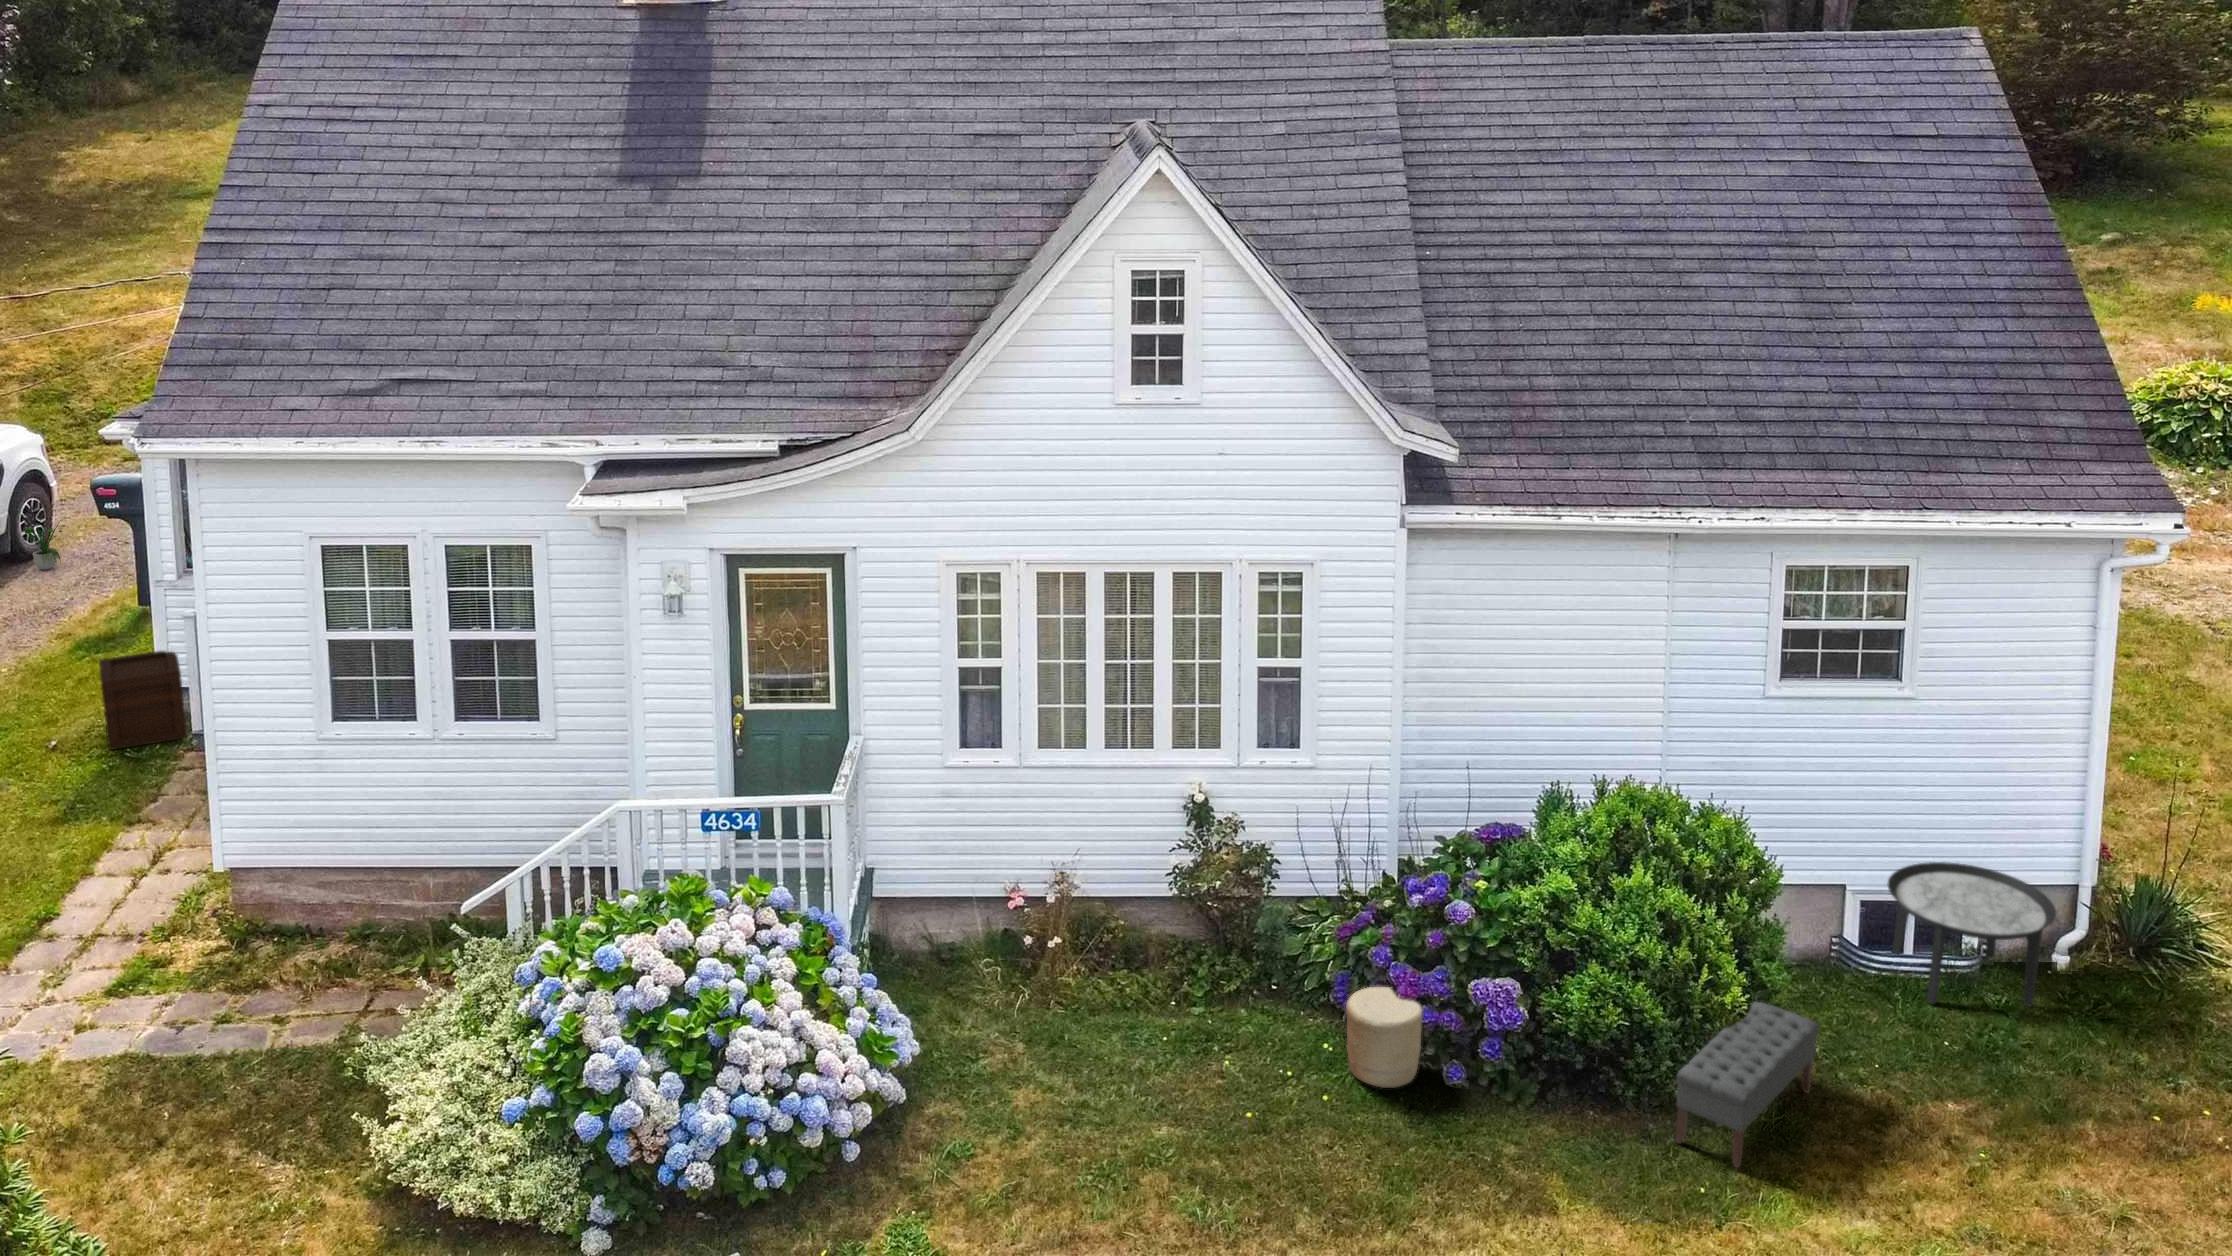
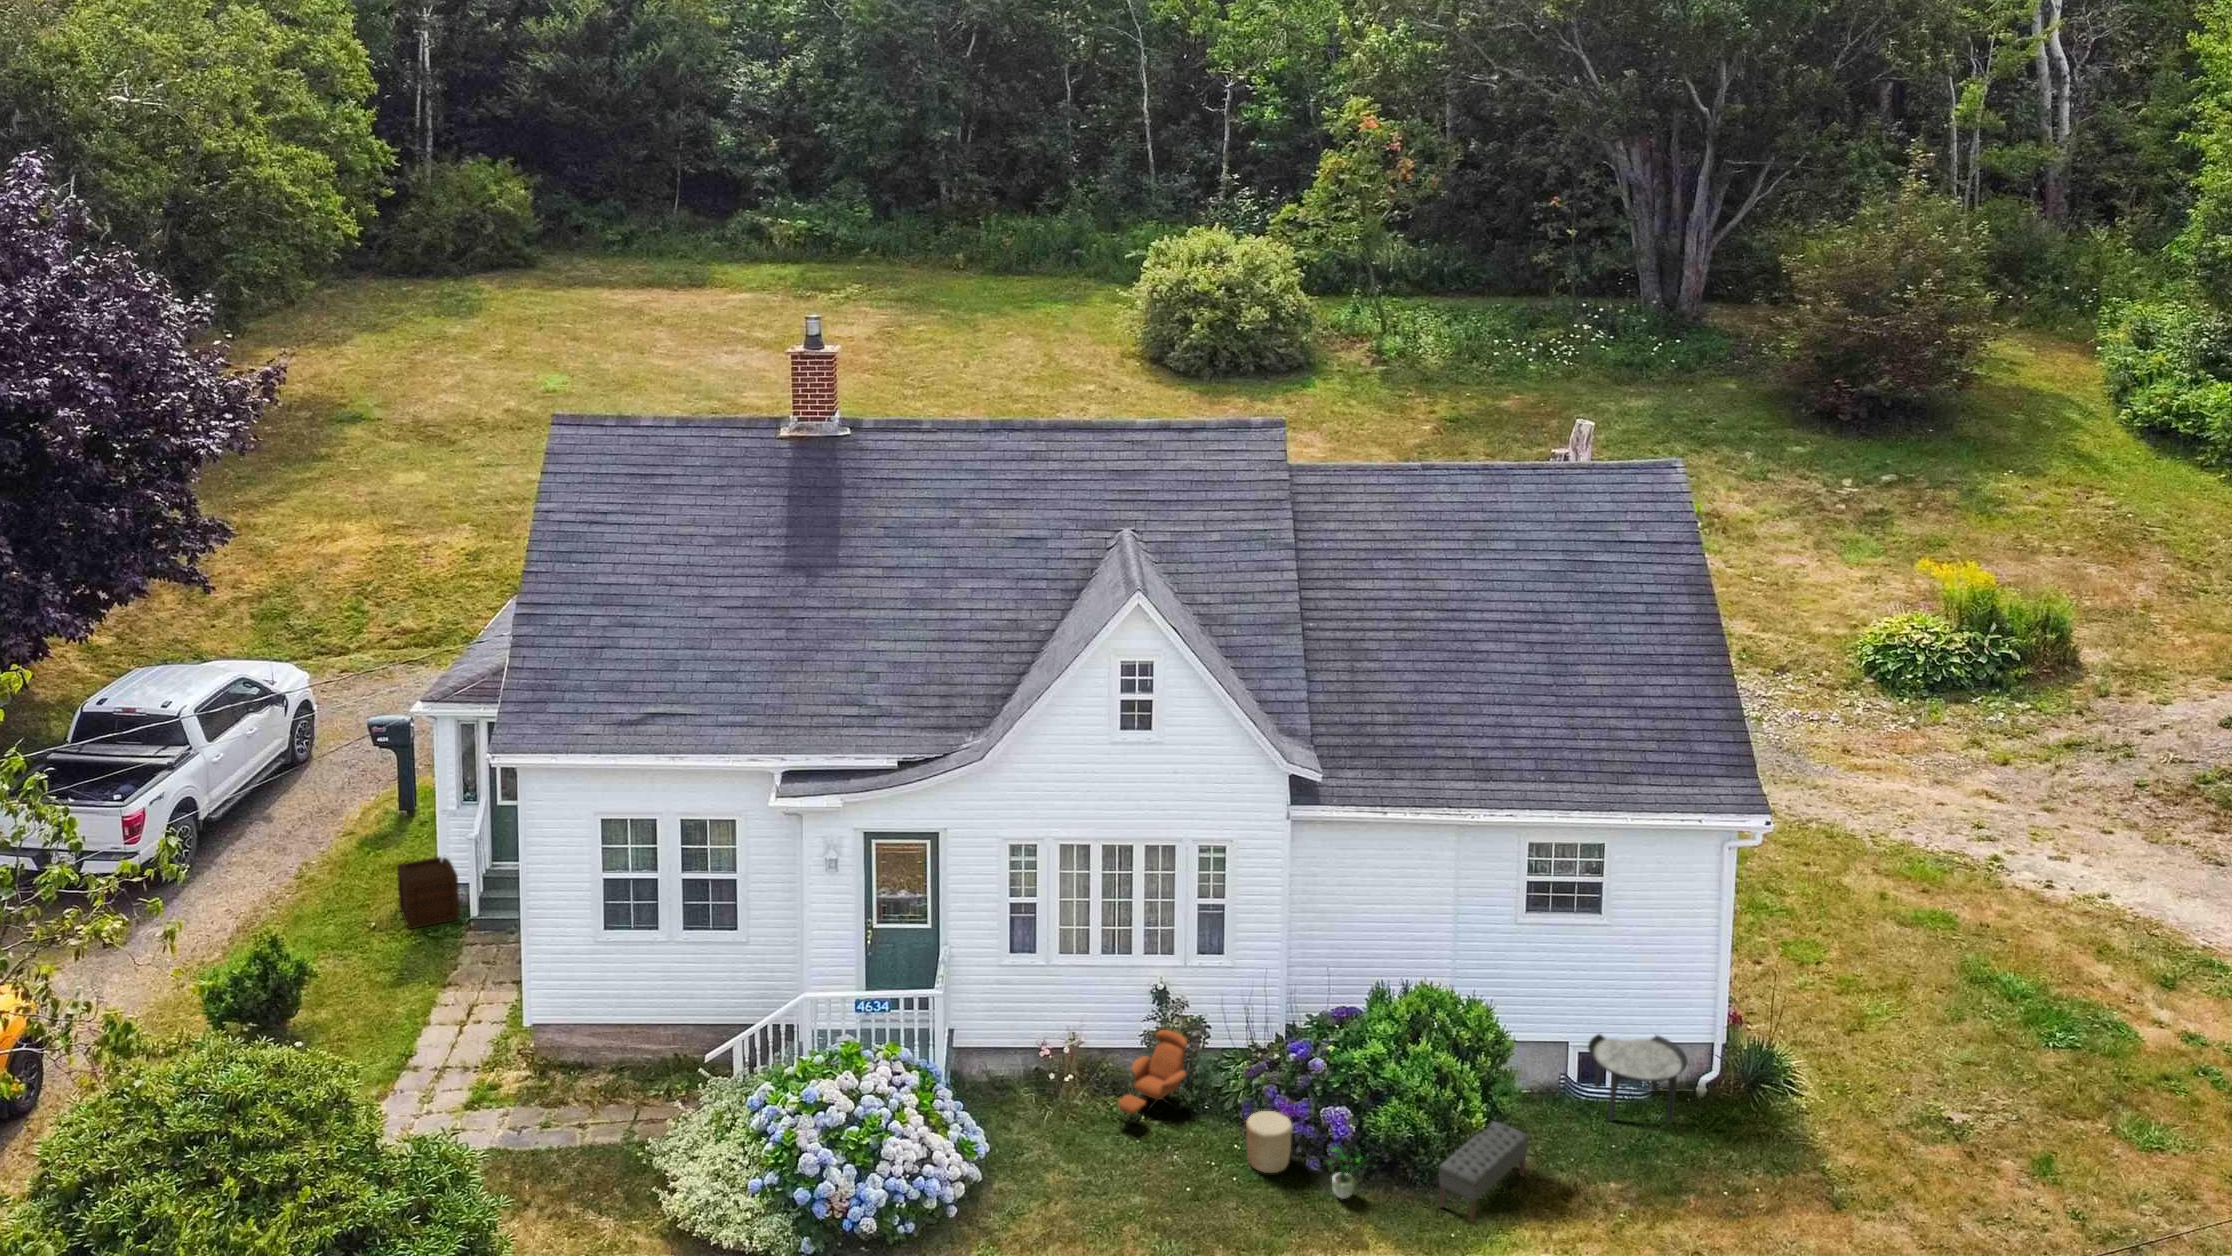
potted plant: present [23,520,65,570] -> present [1327,1146,1364,1198]
lounge chair: none [1134,864,1246,1023] -> present [1118,1030,1187,1126]

